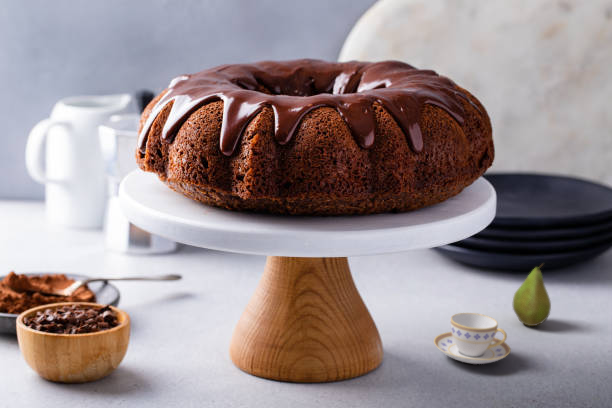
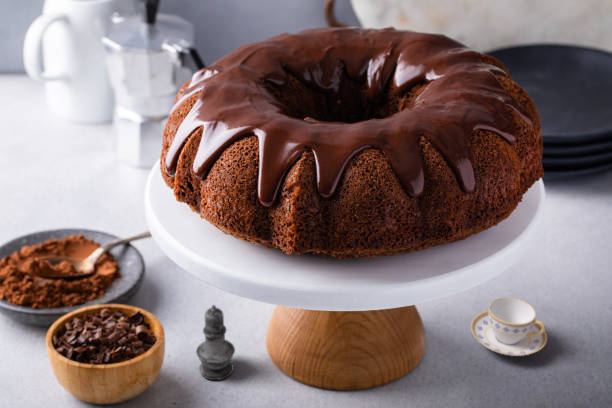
fruit: present [513,264,551,326] -> none [545,234,584,289]
salt shaker: none [153,287,193,370] -> present [196,305,235,380]

